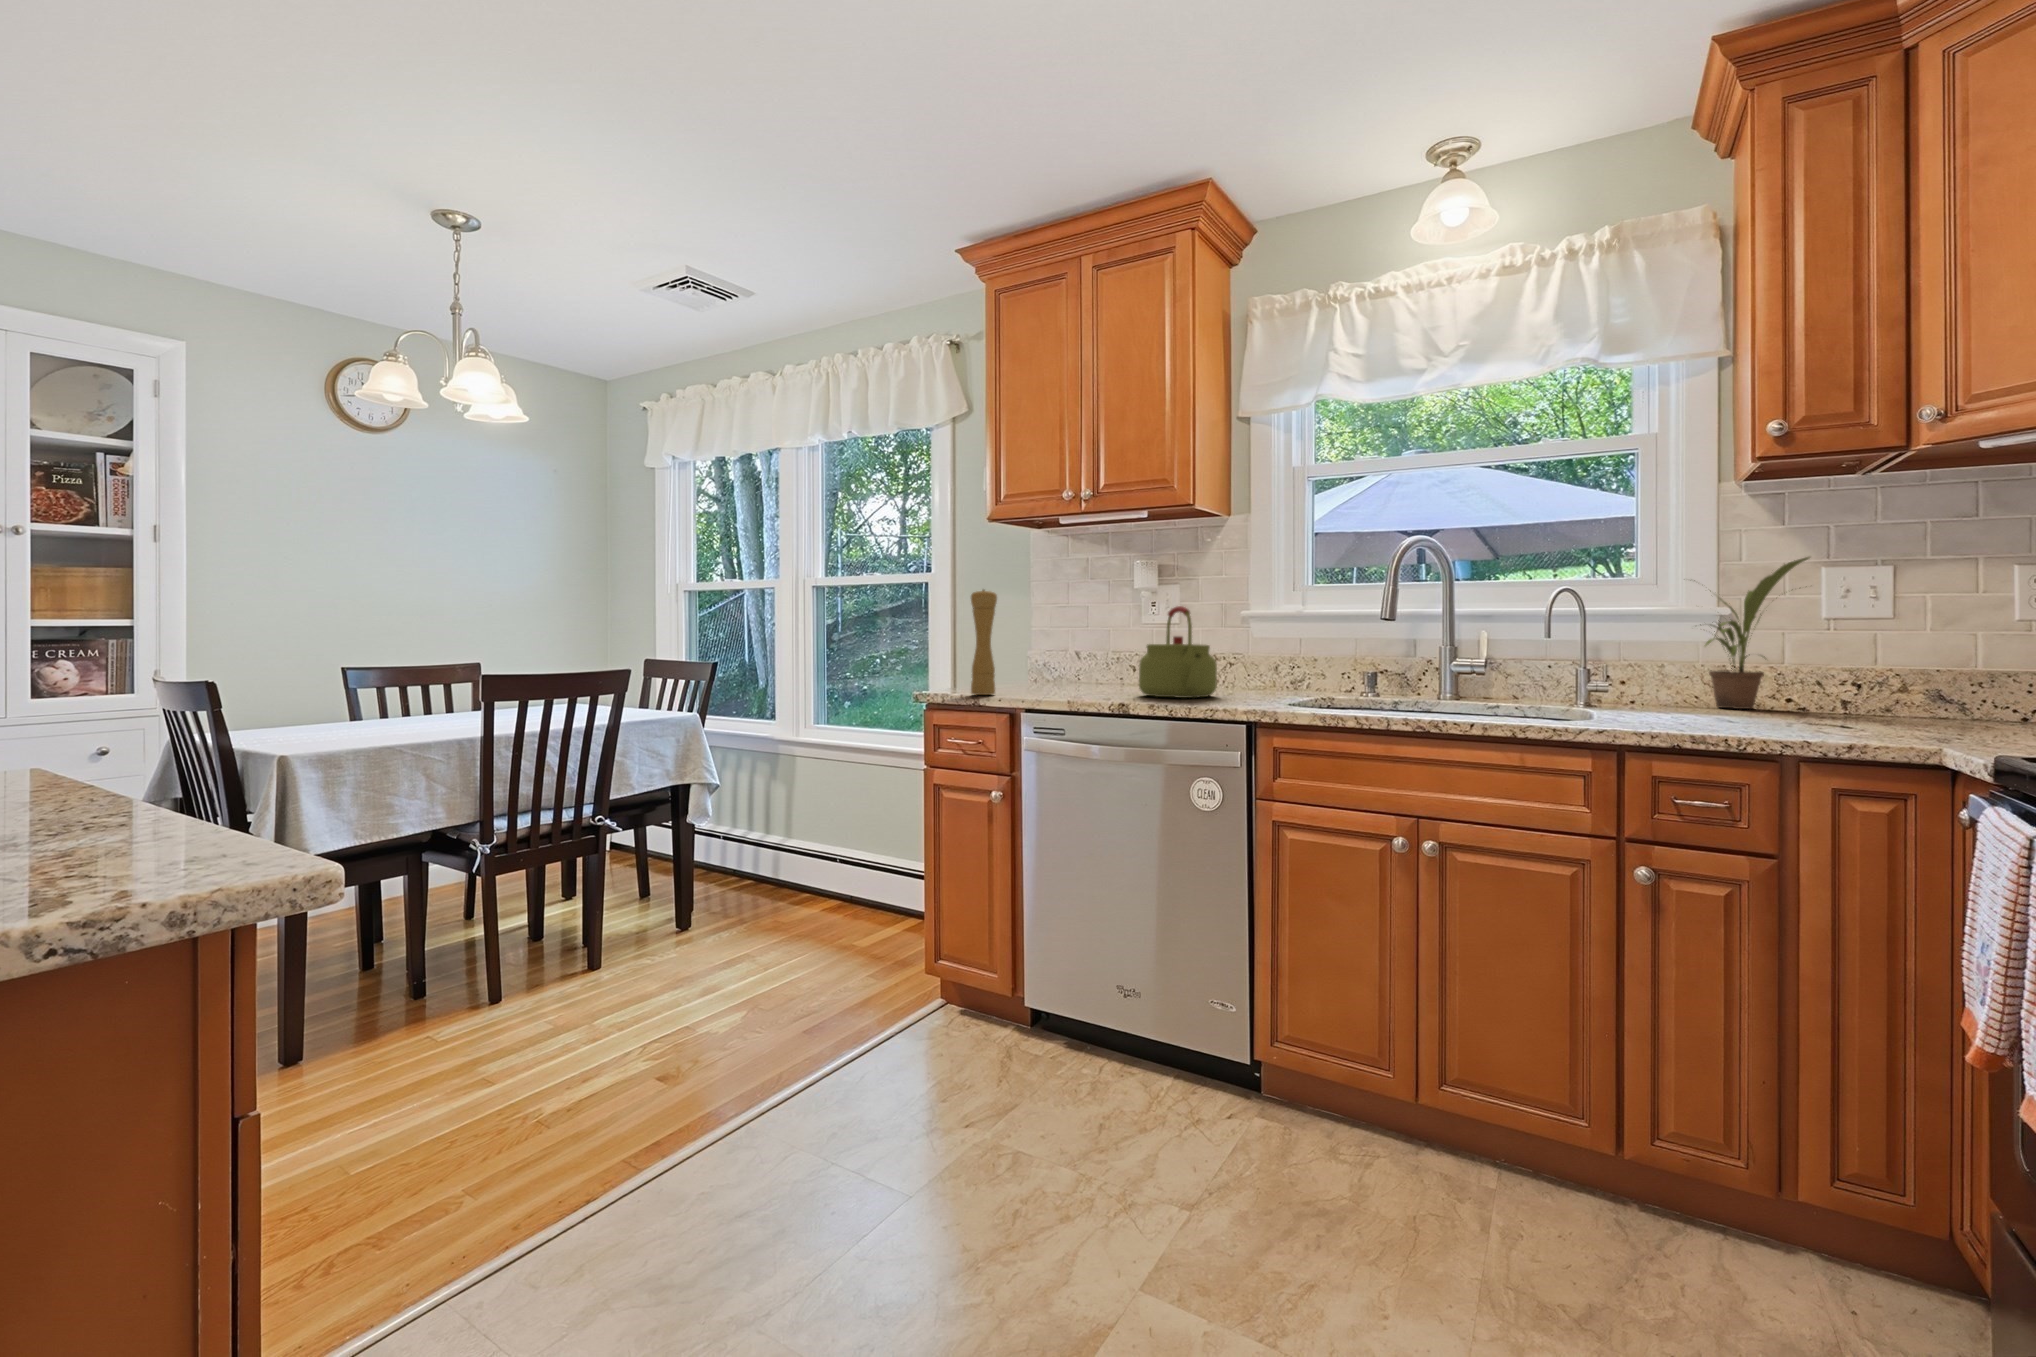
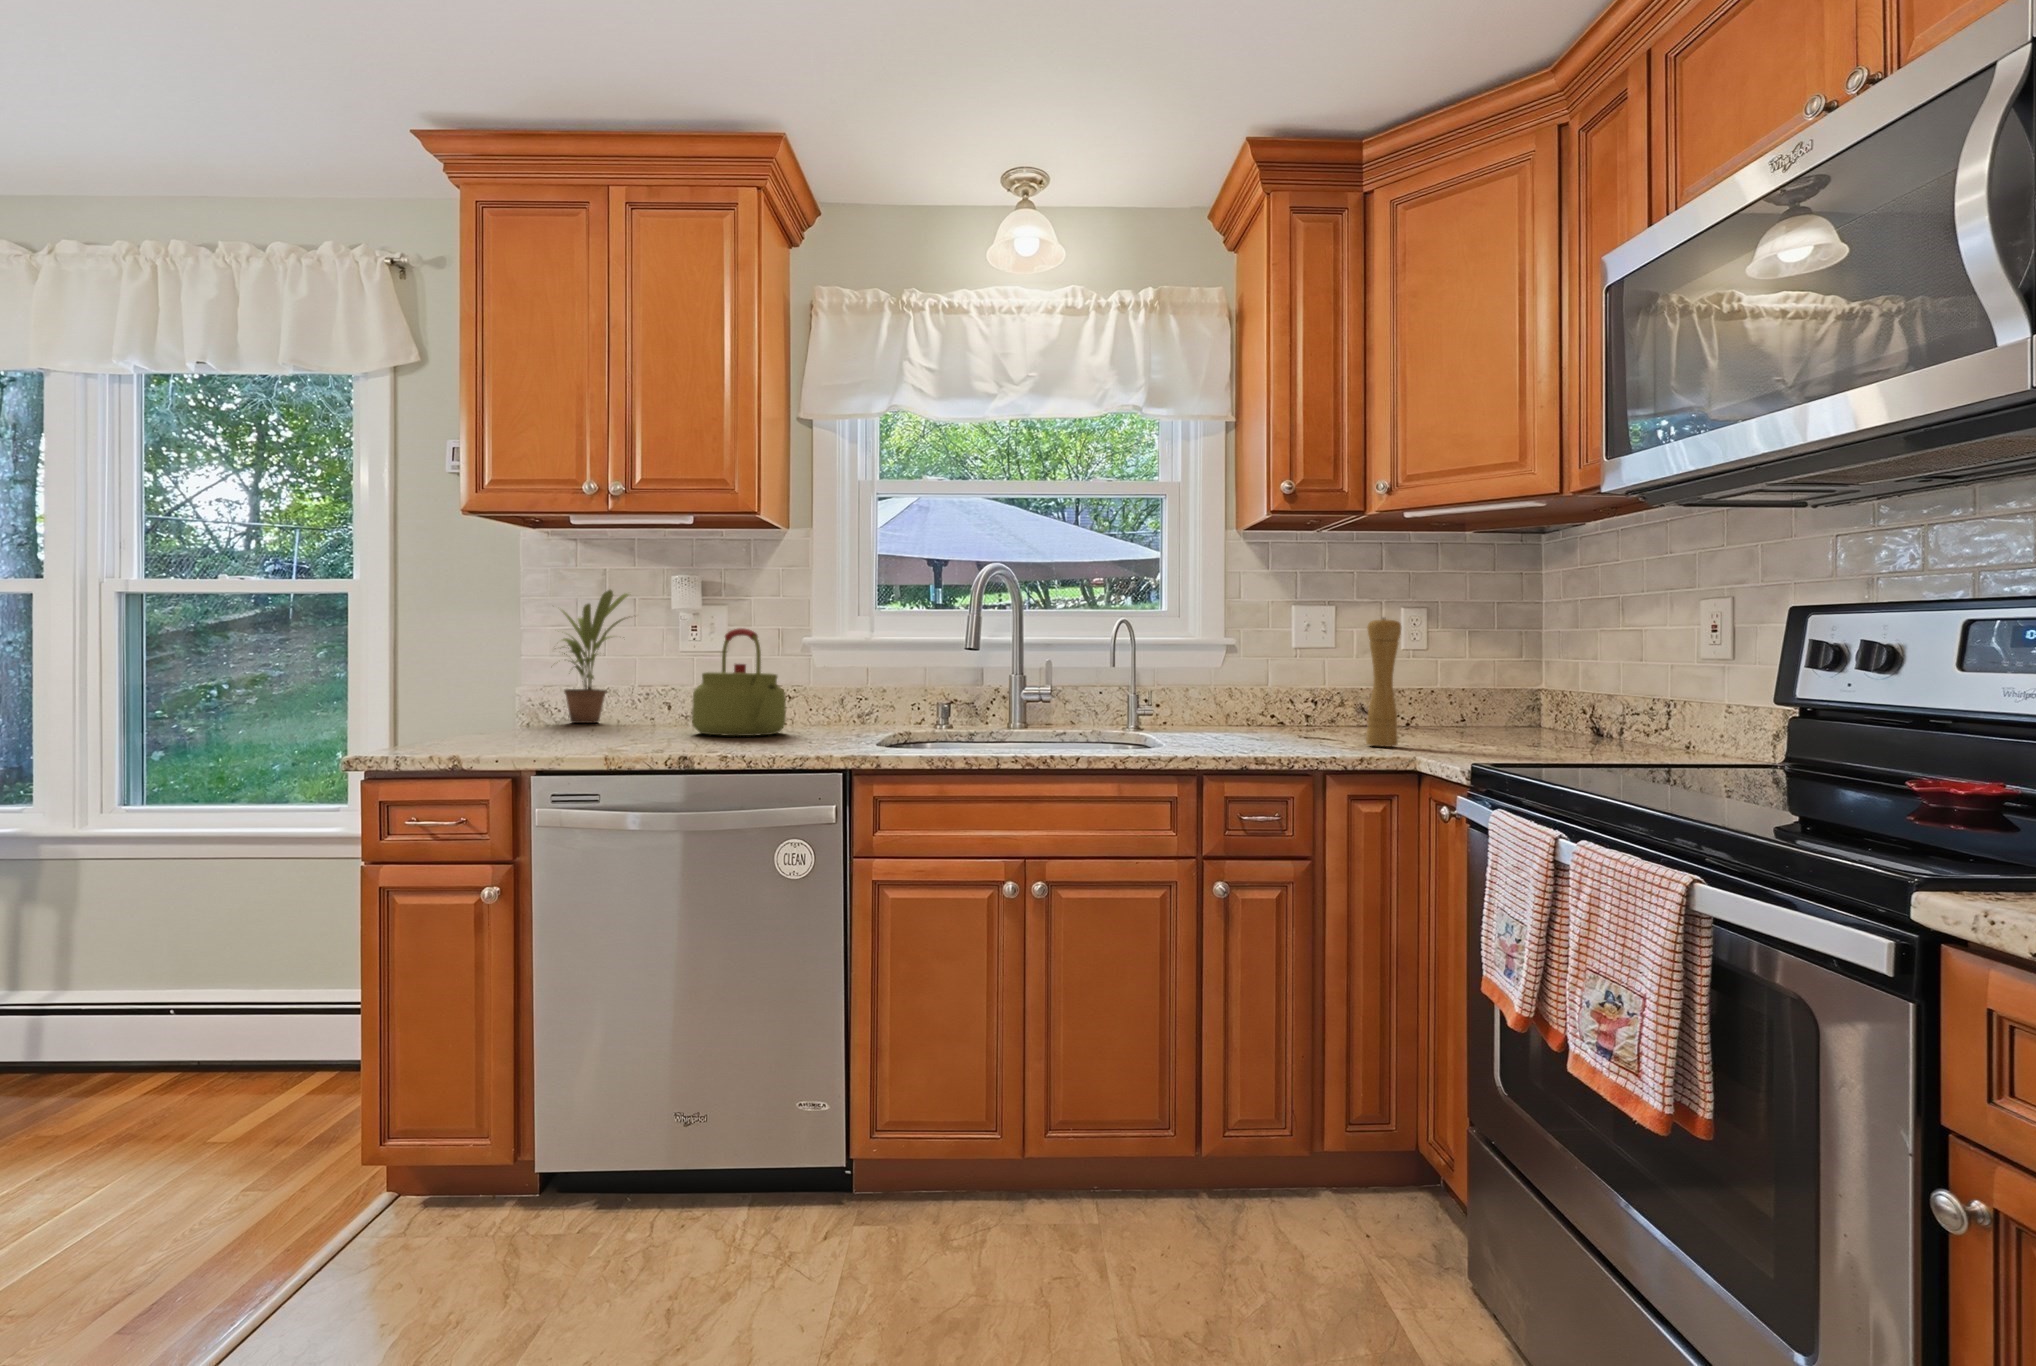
potted plant: present [1694,557,1810,709] -> present [562,590,629,723]
pepper mill: present [971,590,997,695] -> present [1366,618,1401,747]

